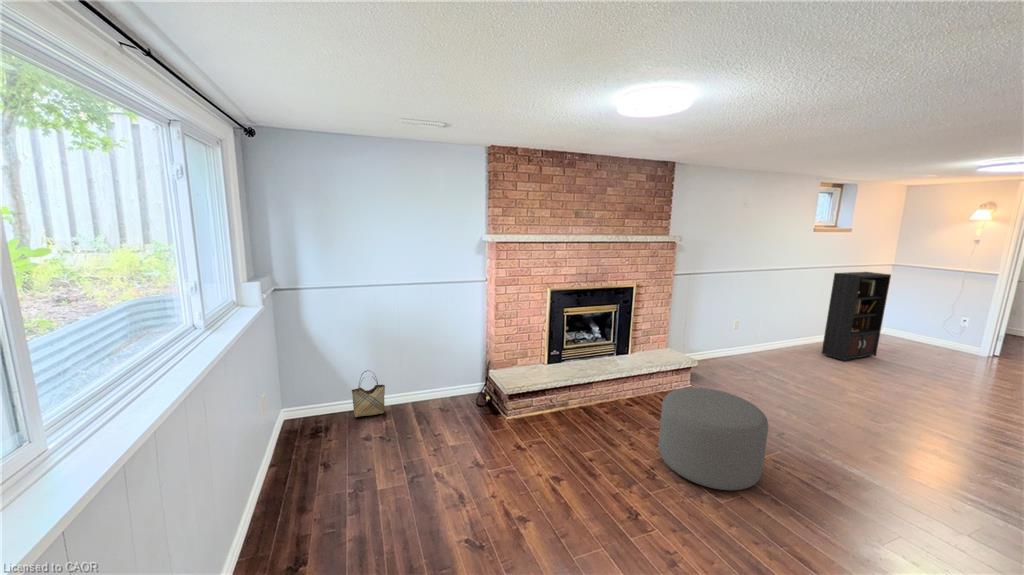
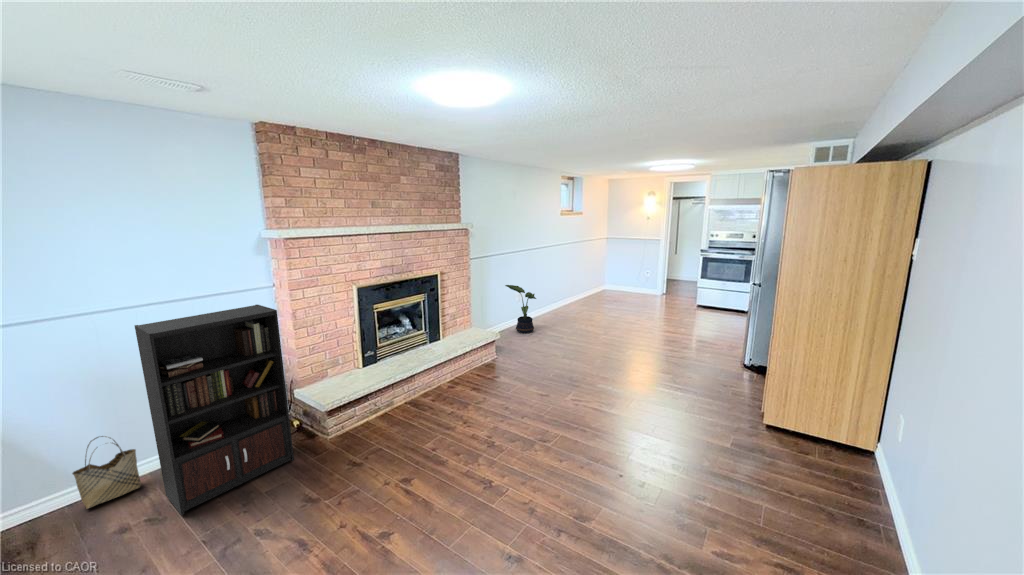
bookcase: present [822,272,891,361] -> present [135,305,294,515]
potted plant: none [718,308,757,368] -> present [505,285,536,333]
ottoman: present [658,387,768,490] -> none [489,355,571,438]

